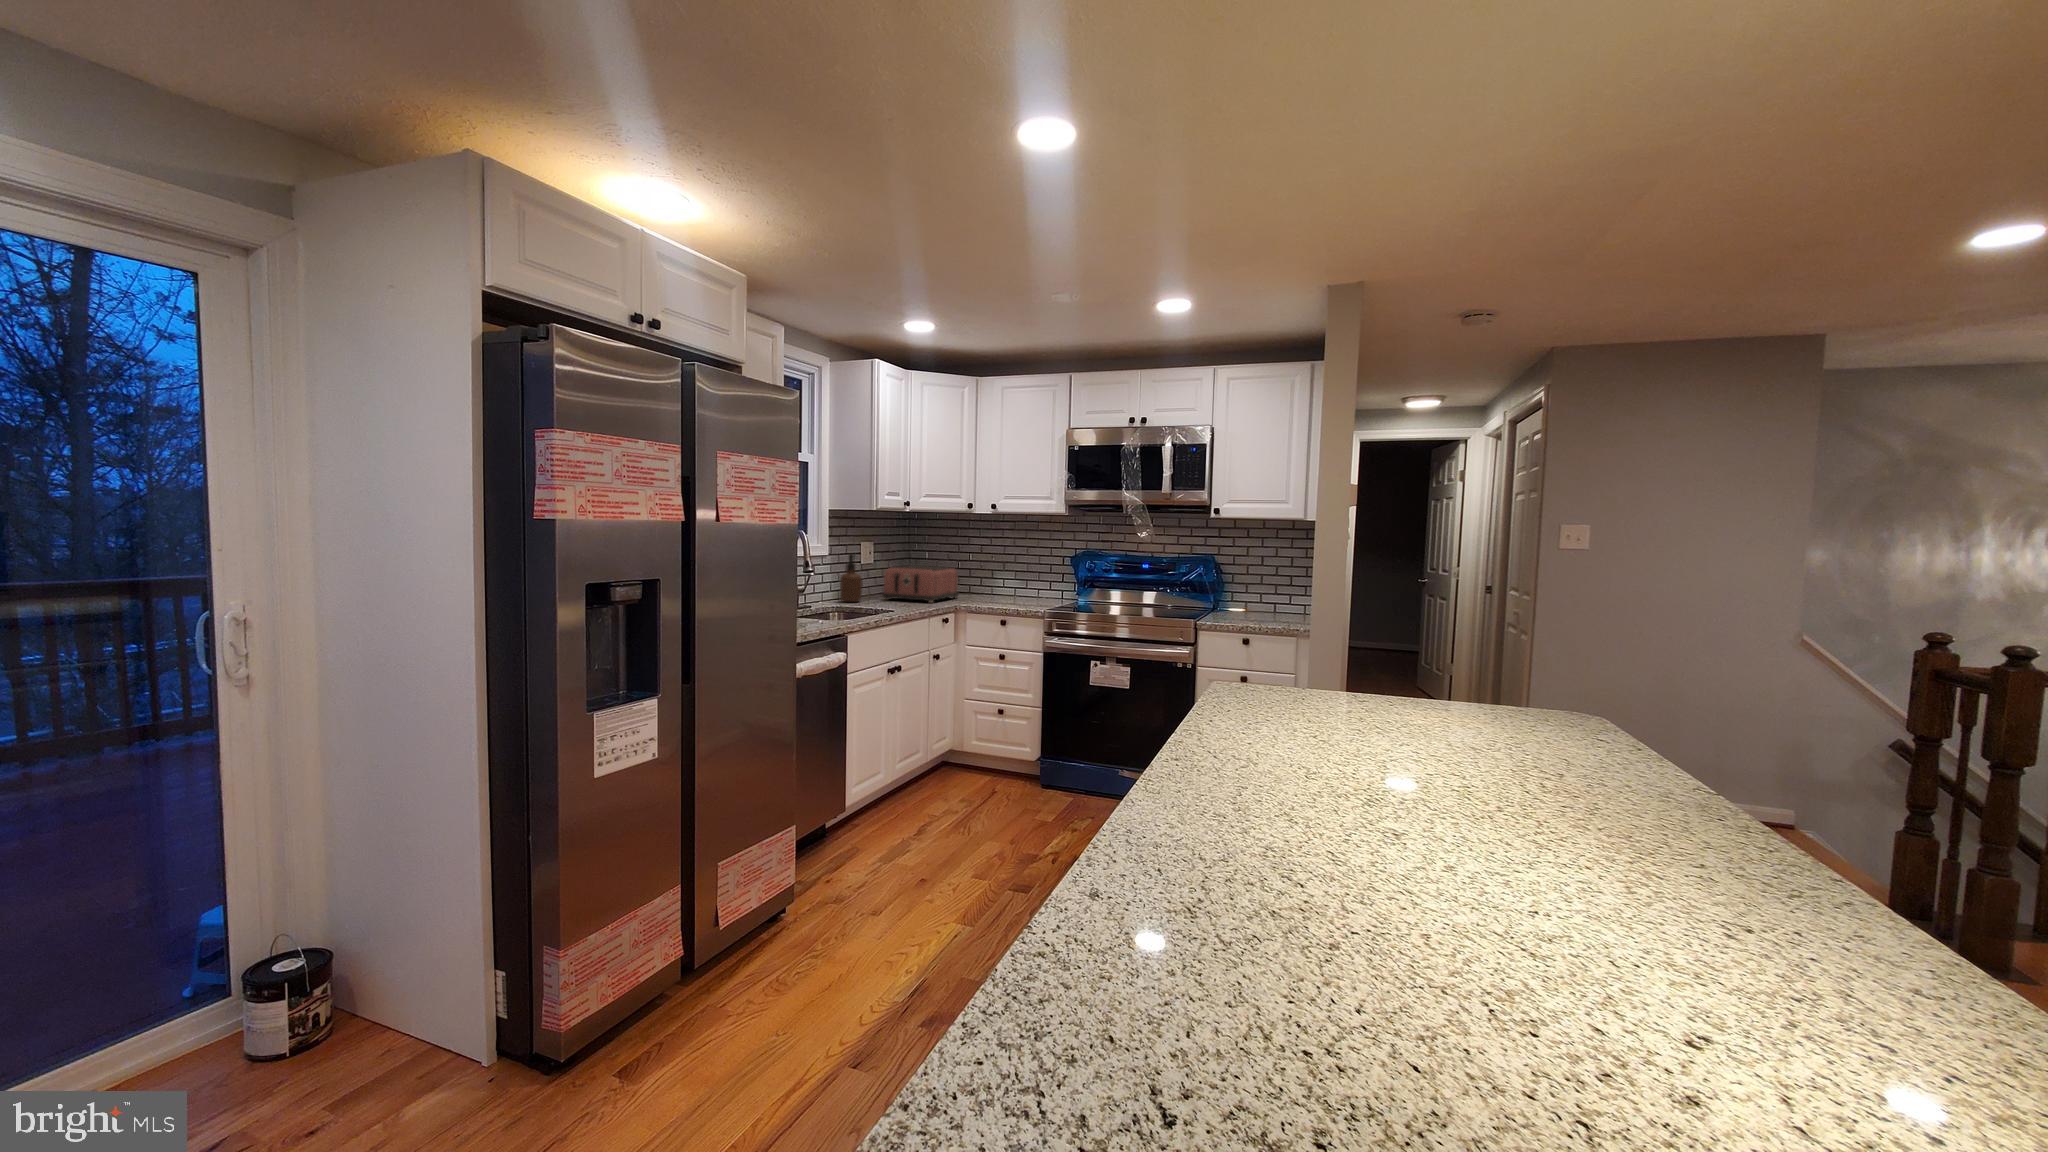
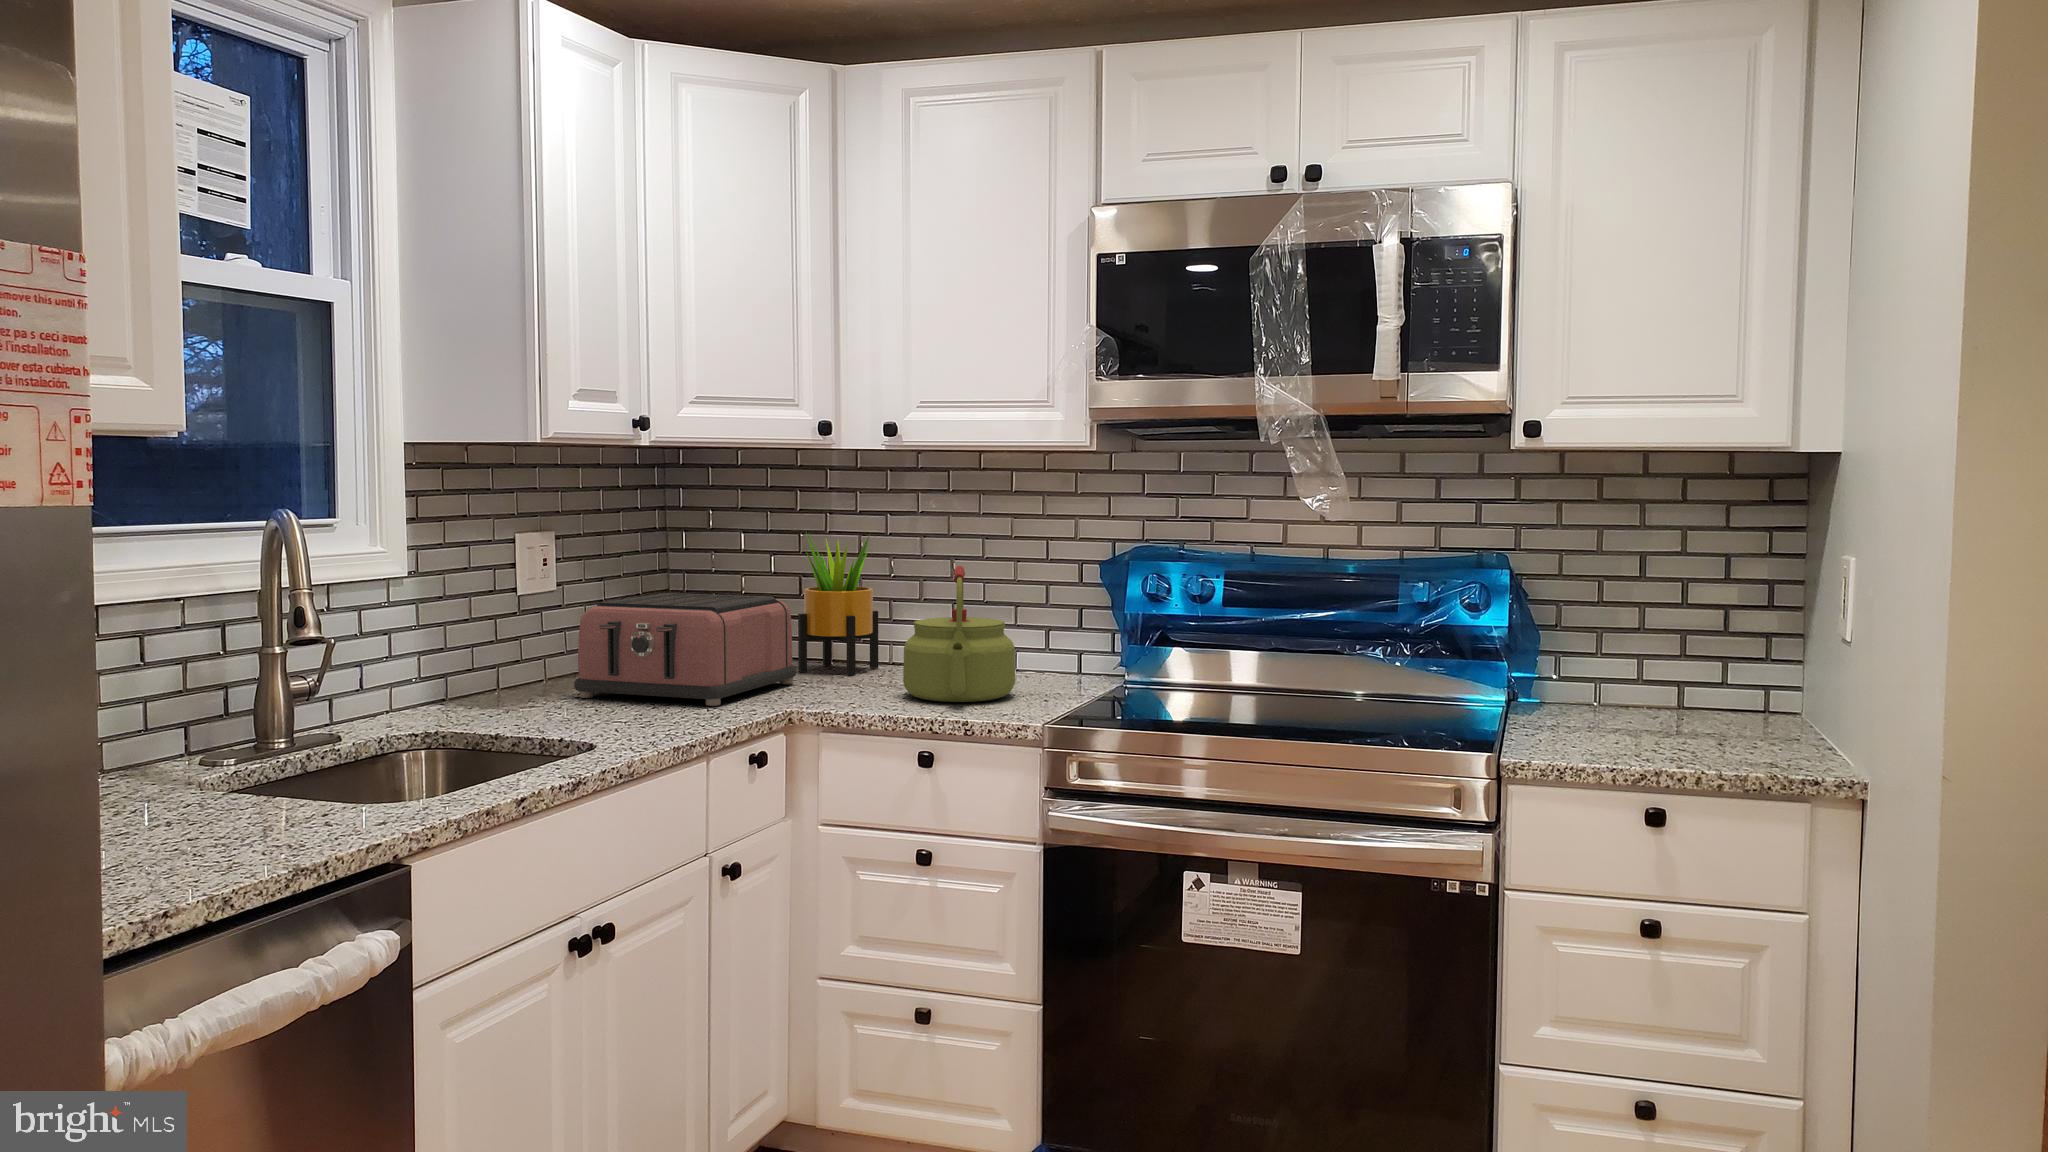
potted plant: none [959,543,989,597] -> present [798,533,878,675]
soap dispenser: present [840,554,862,602] -> none [443,569,509,712]
kettle: none [997,556,1037,604] -> present [903,566,1015,702]

